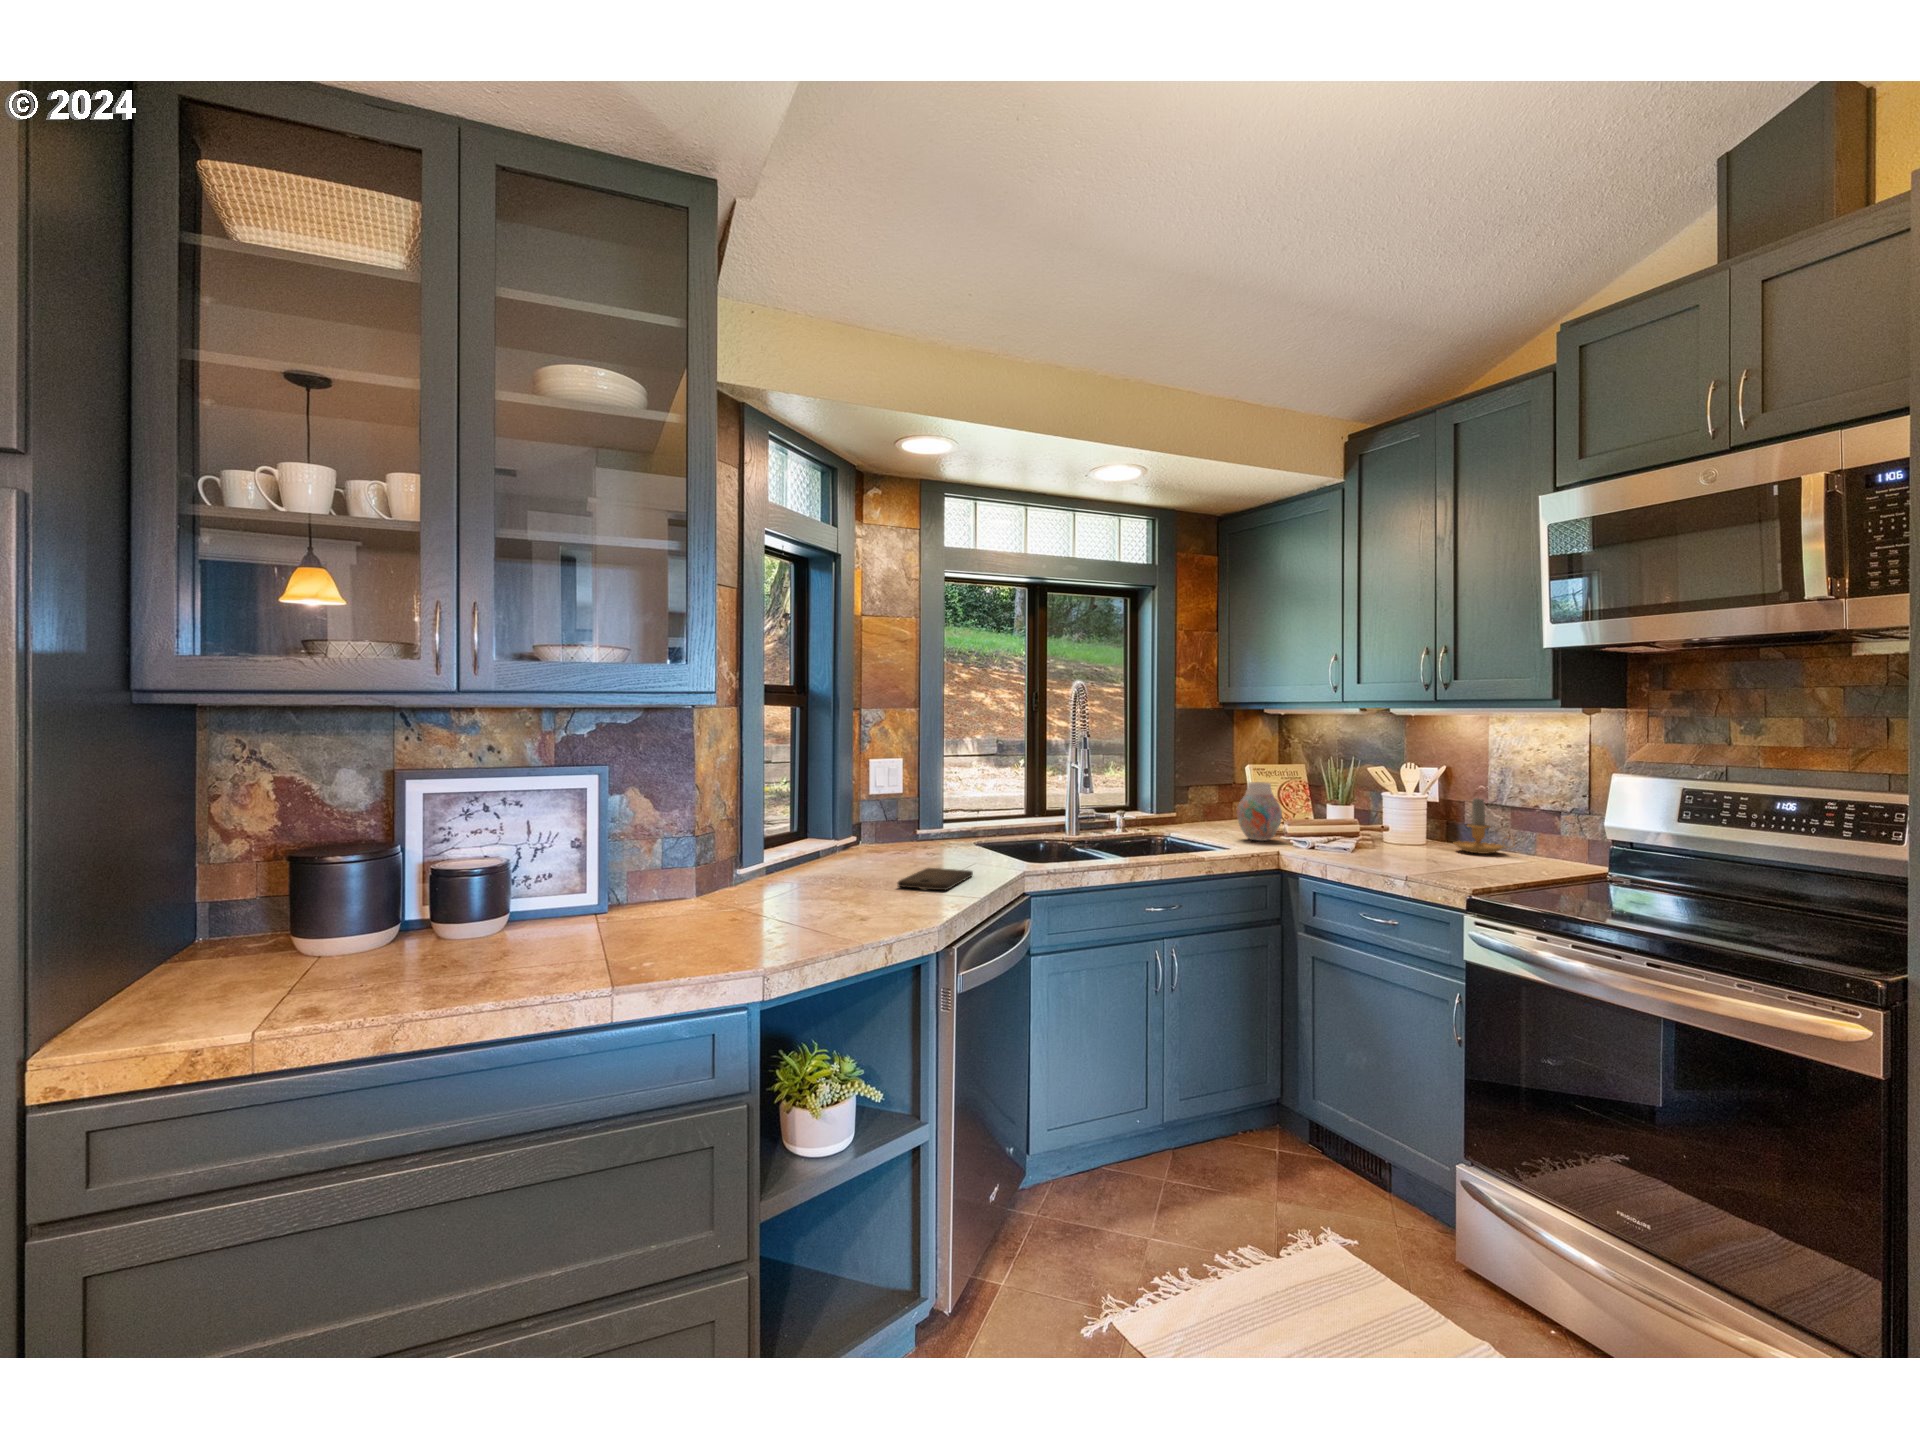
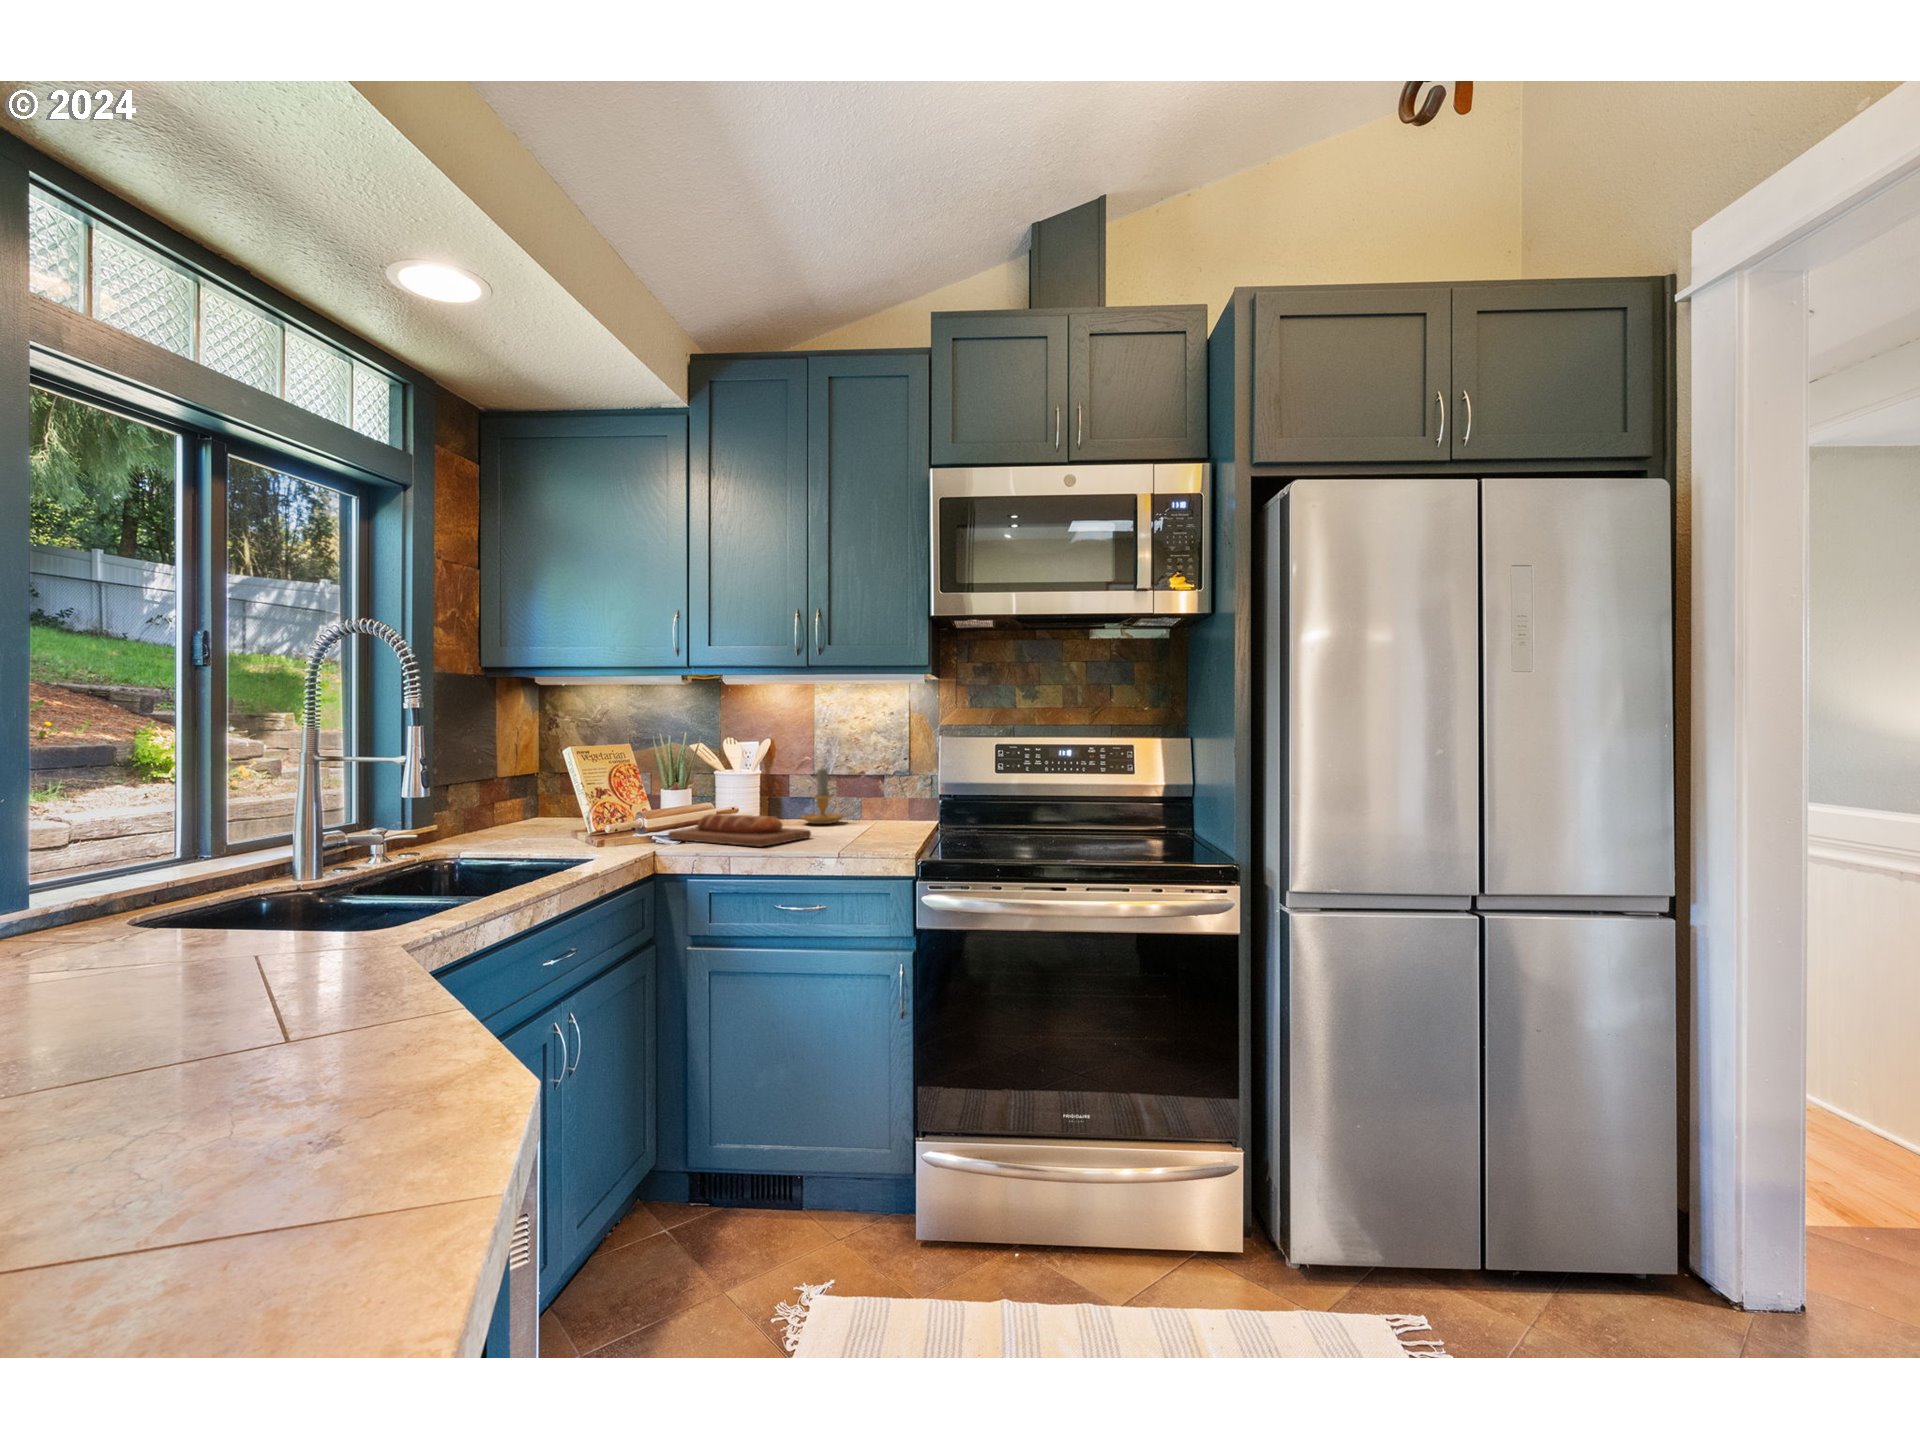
vase: present [1237,782,1282,841] -> none [572,768,633,844]
bread loaf: none [1309,828,1423,862] -> present [668,814,811,847]
cutting board: present [898,868,973,890] -> none [96,978,275,1068]

